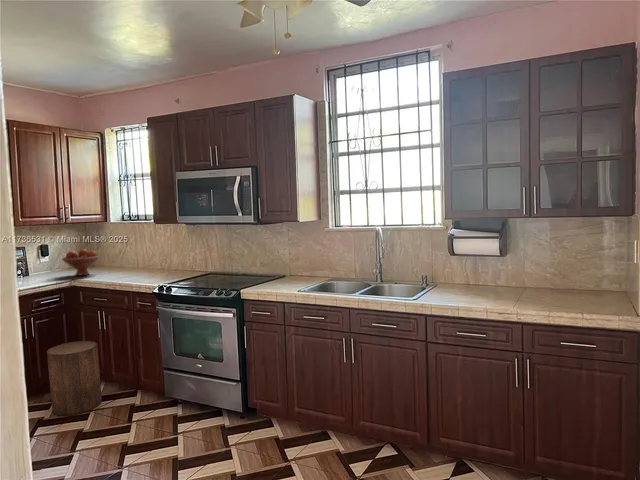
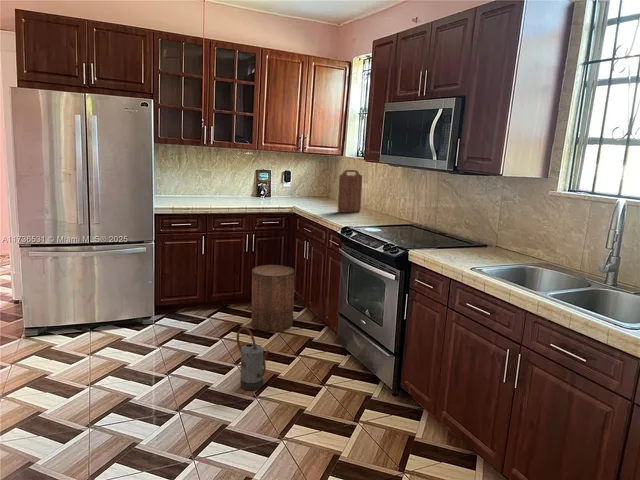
cutting board: none [123,234,147,276] -> present [338,170,362,212]
fruit bowl: present [62,249,99,275] -> none [293,179,325,204]
watering can: none [79,403,129,467] -> present [237,327,269,390]

